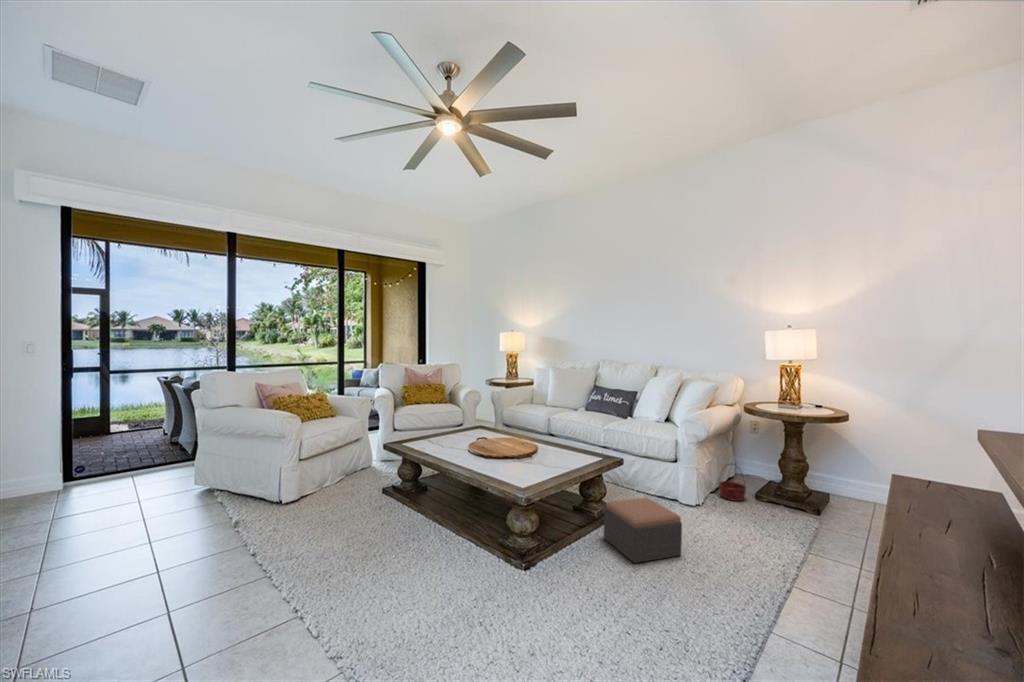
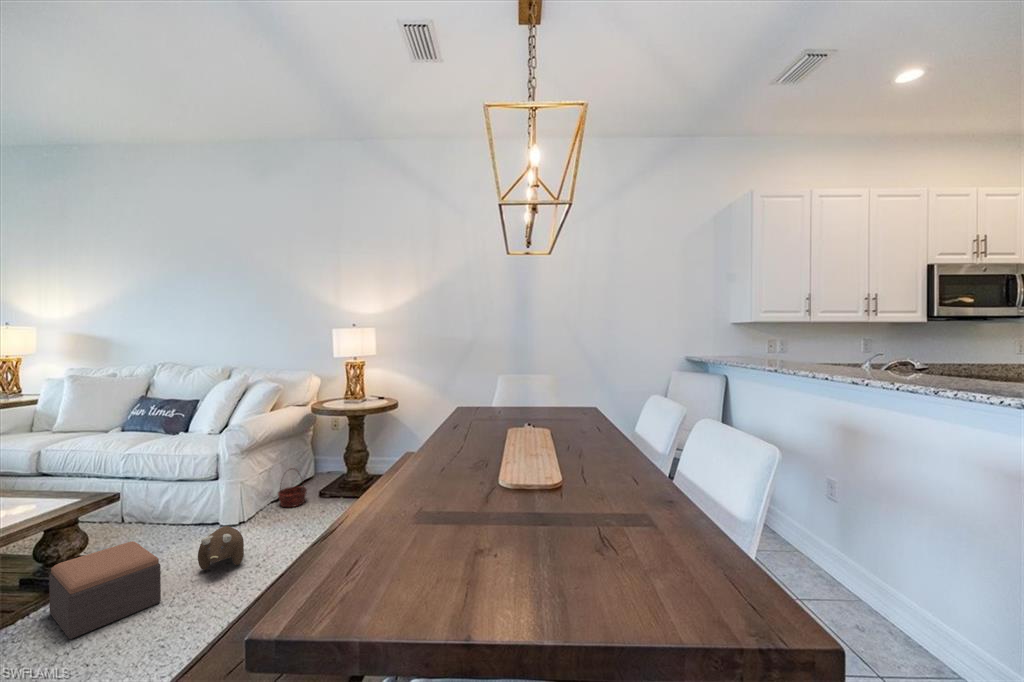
plush toy: none [693,504,732,543] -> present [198,526,244,570]

